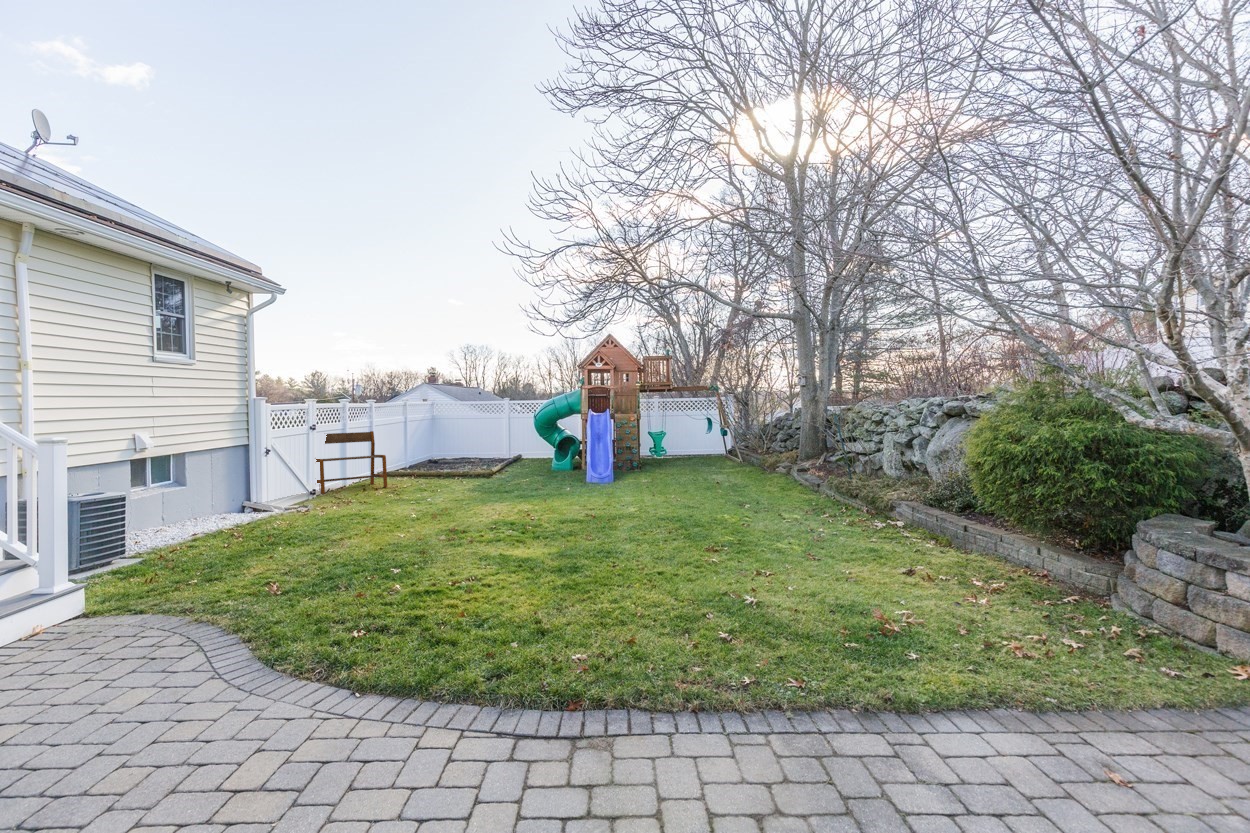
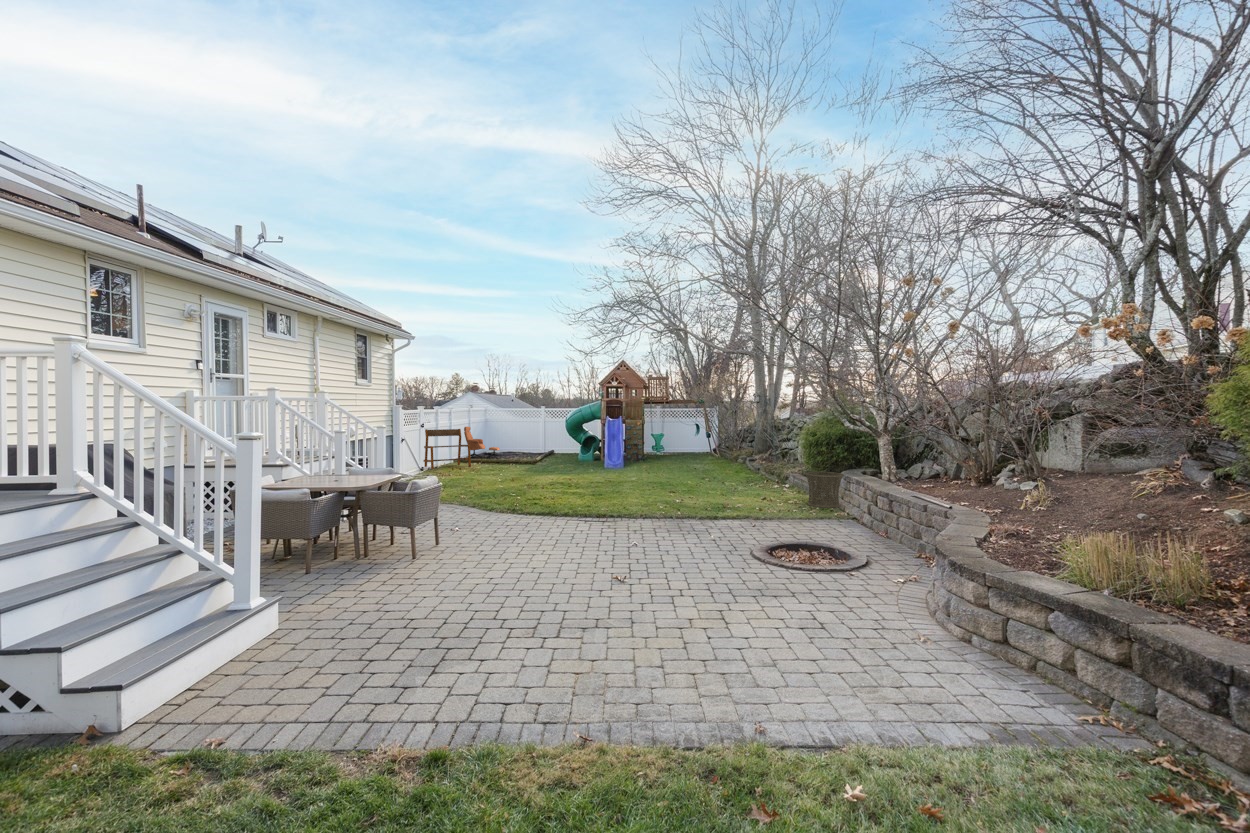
armchair: none [392,427,447,471] -> present [464,427,500,458]
basket: none [991,515,1087,599] -> present [805,472,843,508]

